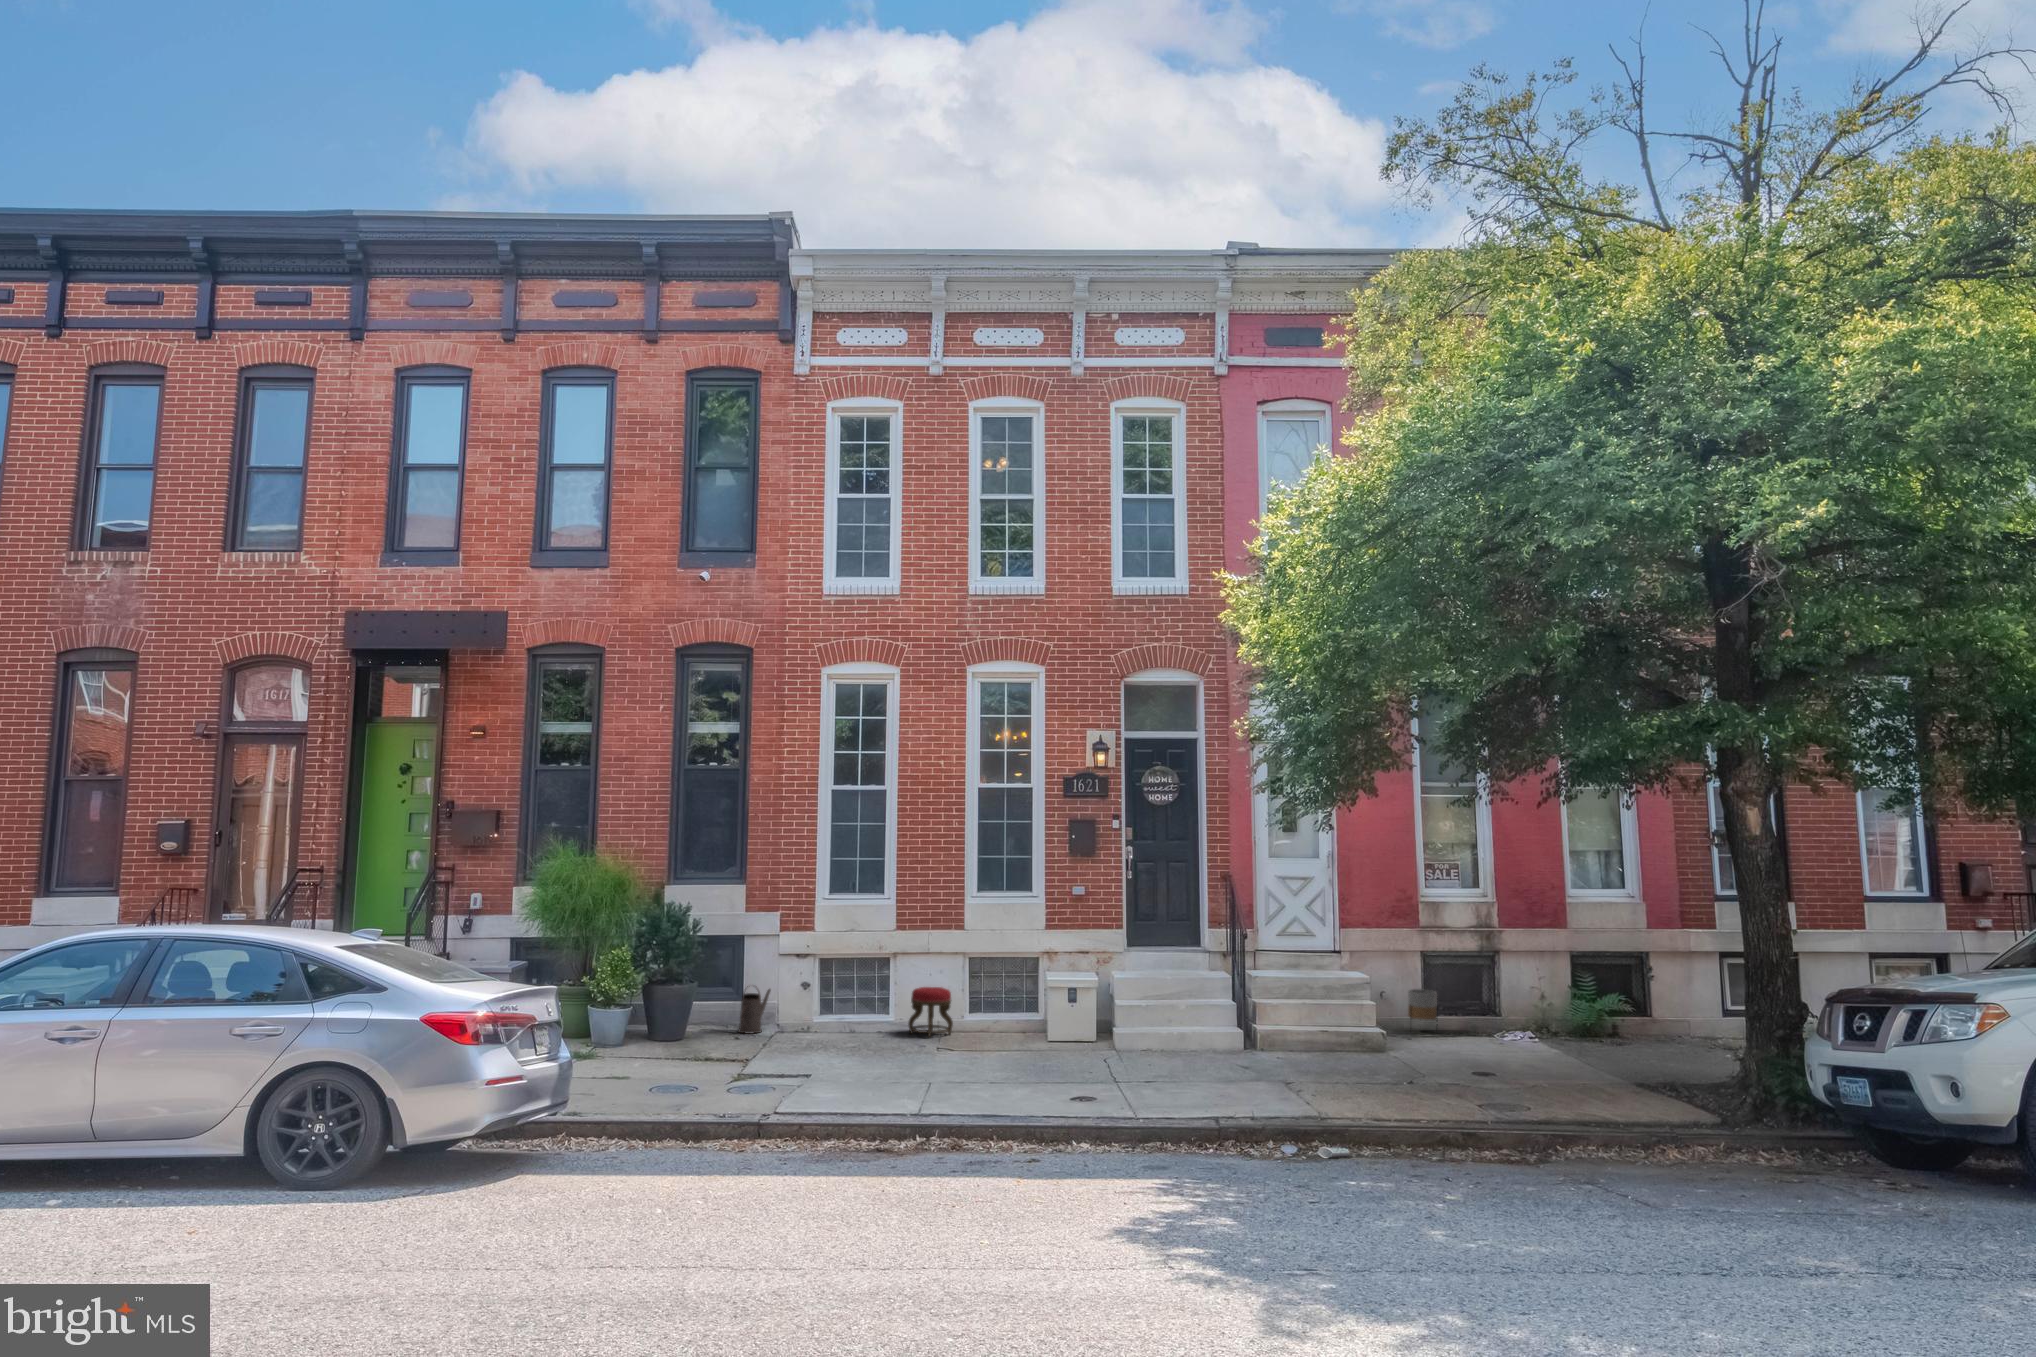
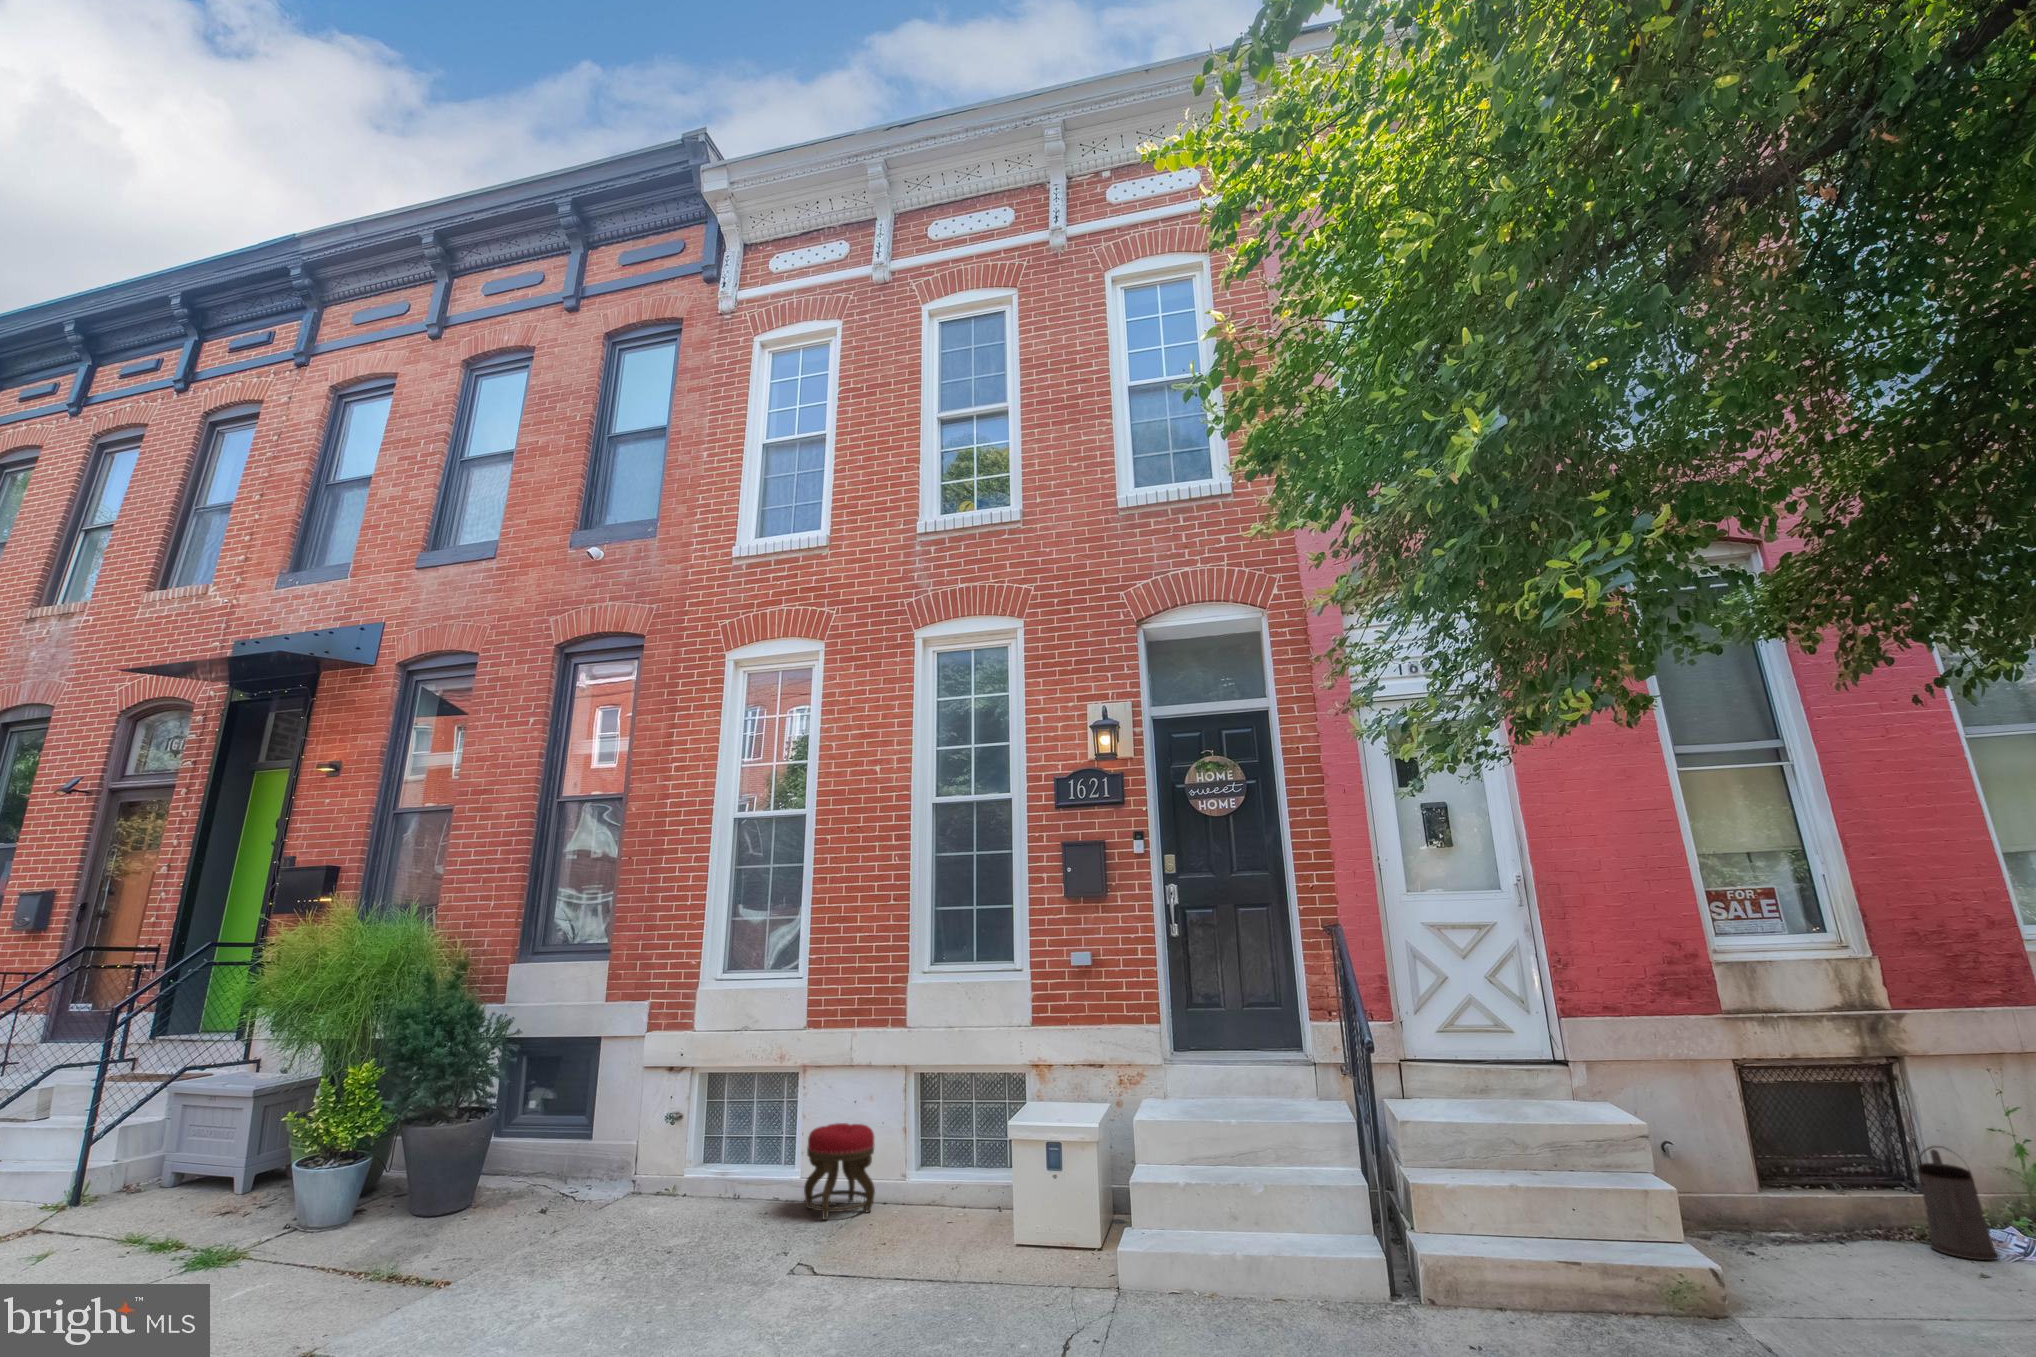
watering can: present [739,986,771,1034] -> present [1917,1146,1999,1260]
planter: present [1408,989,1438,1025] -> none [1727,1144,1819,1246]

